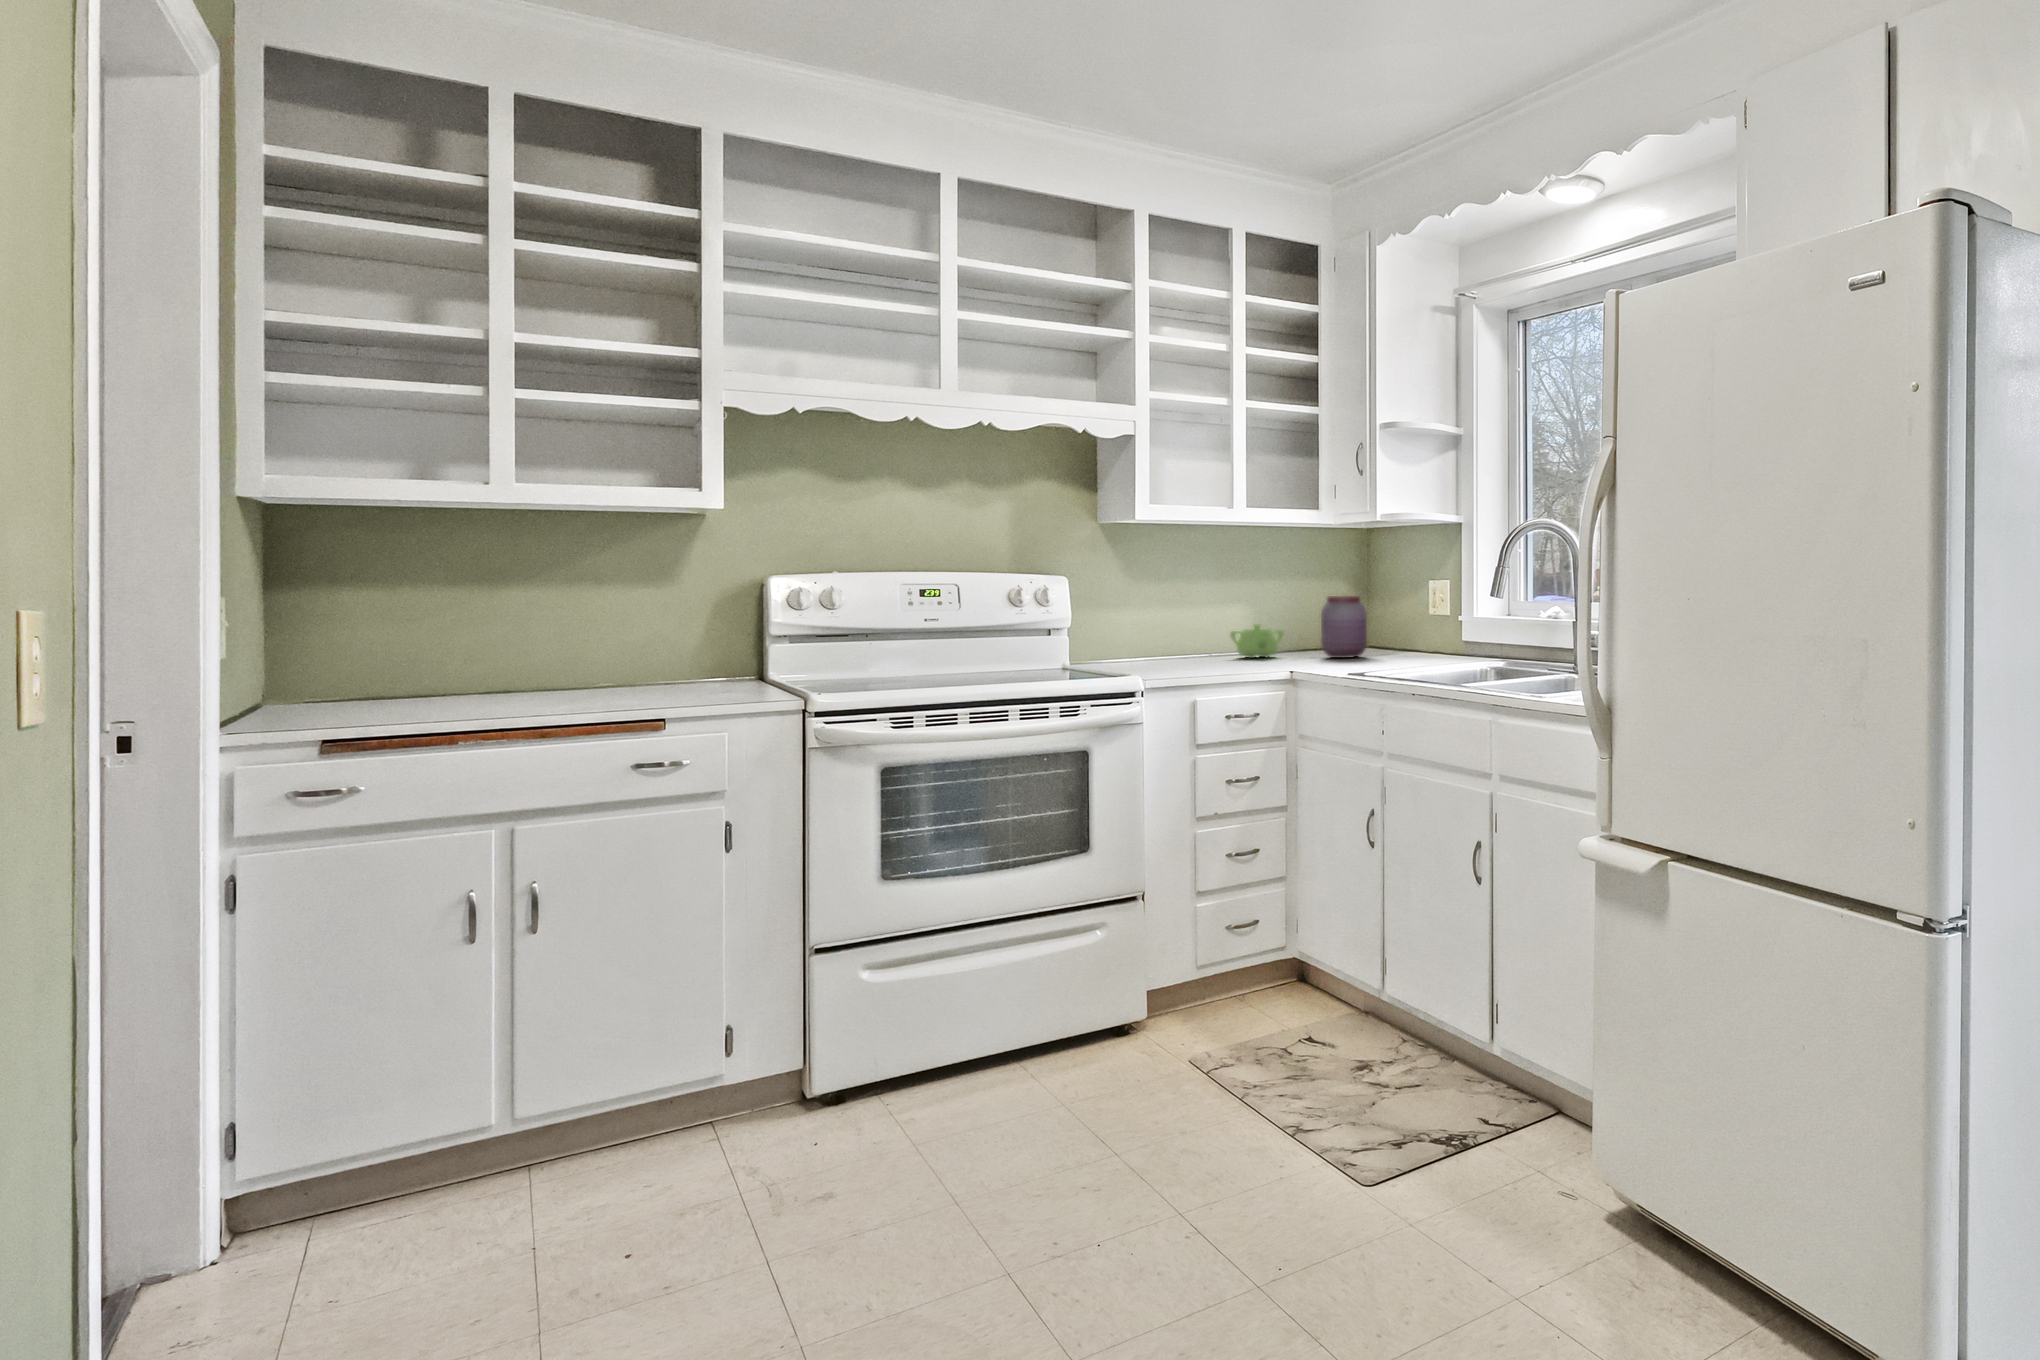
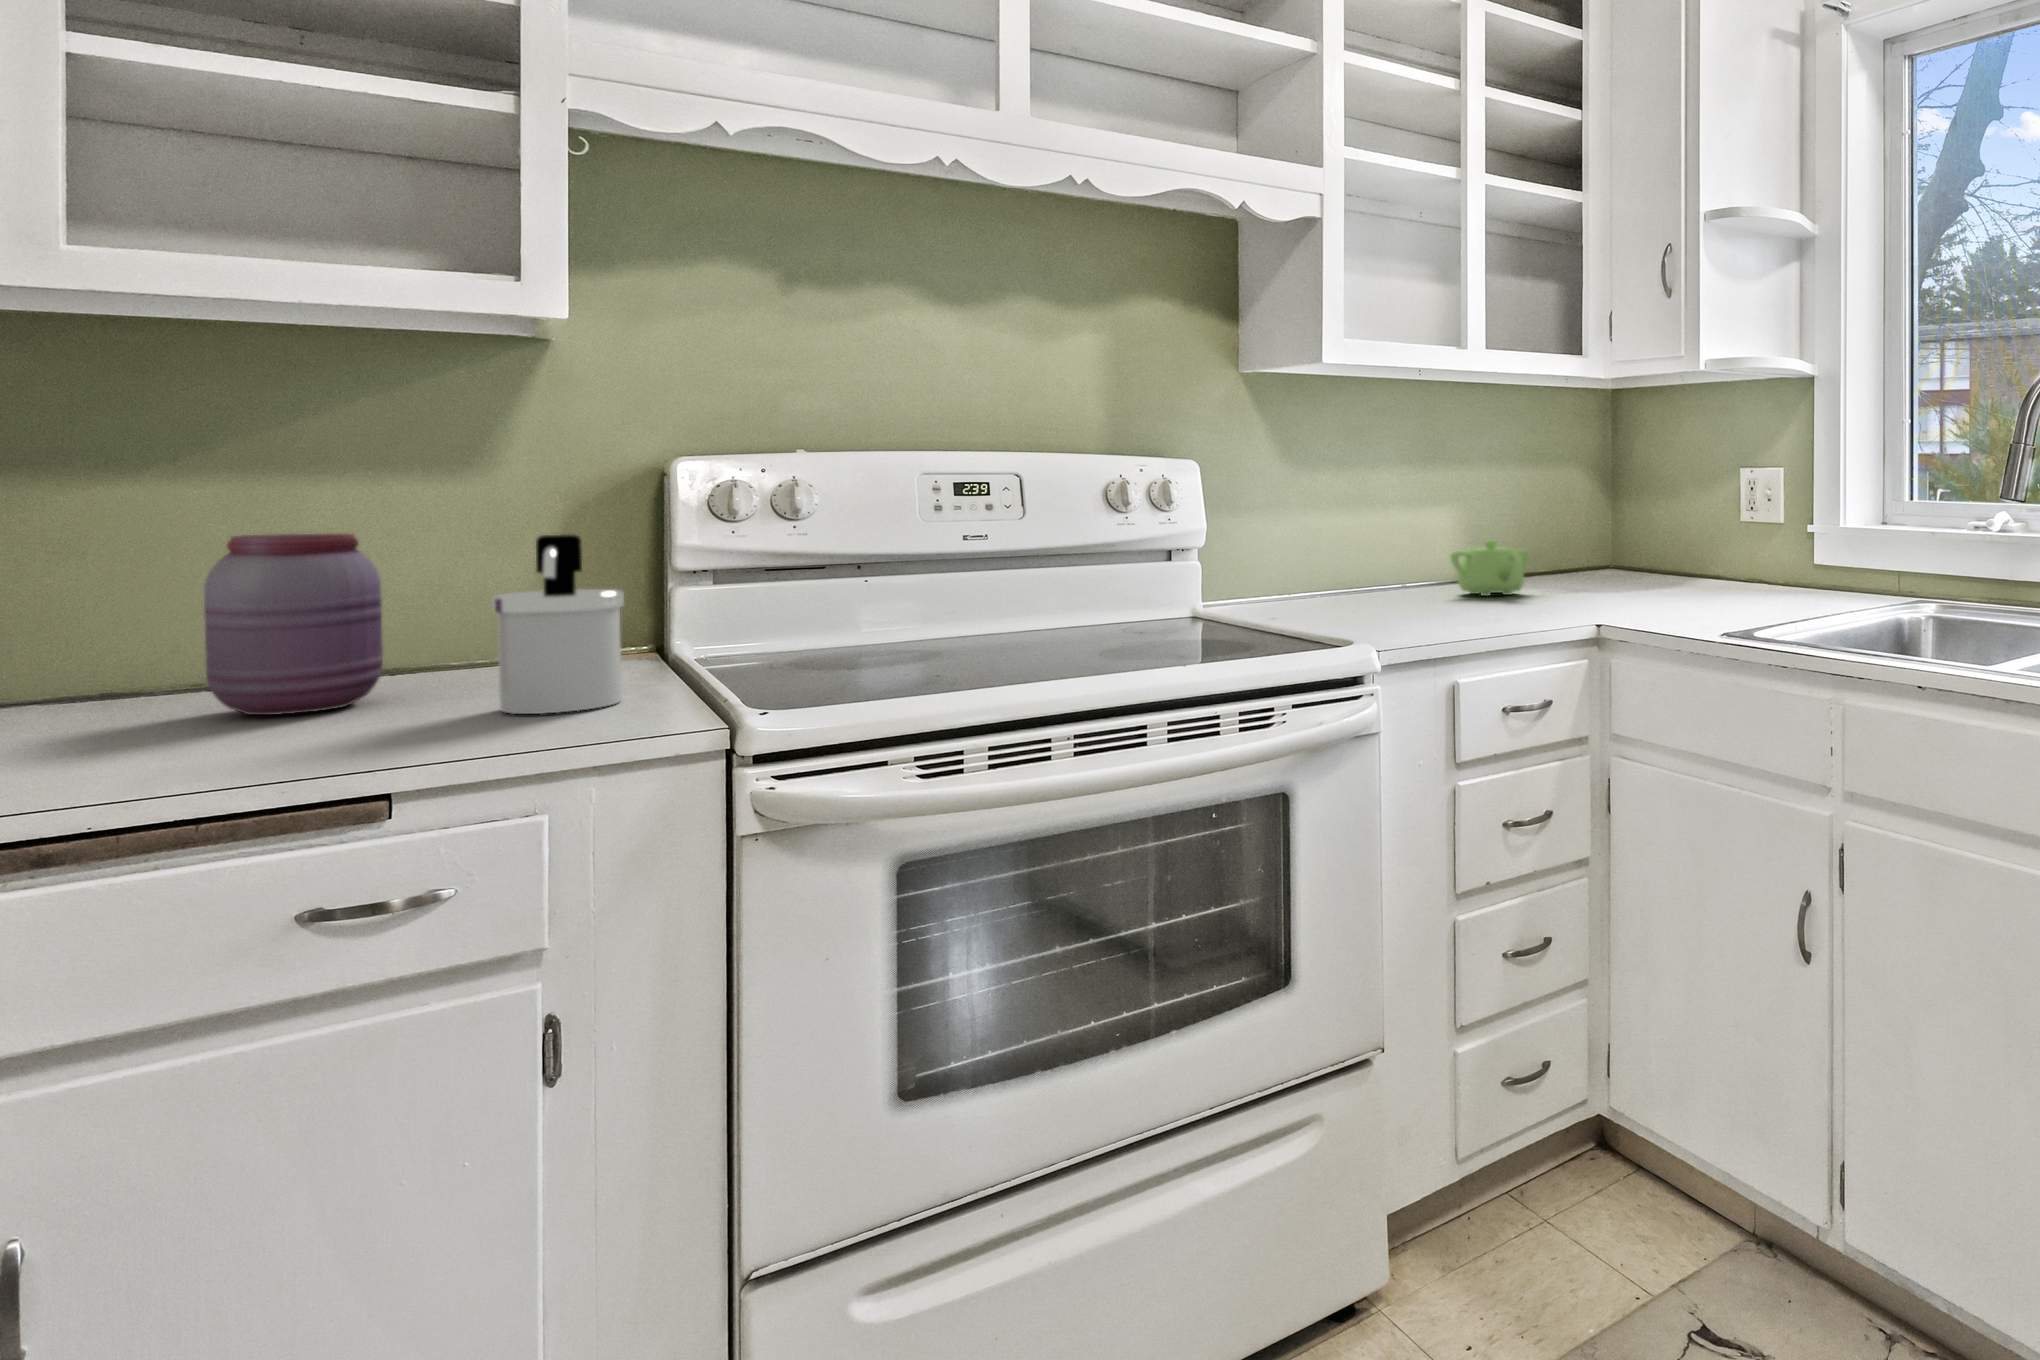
jar: present [1321,596,1367,658] -> present [204,534,383,715]
soap dispenser: none [694,614,752,697] -> present [493,534,624,714]

